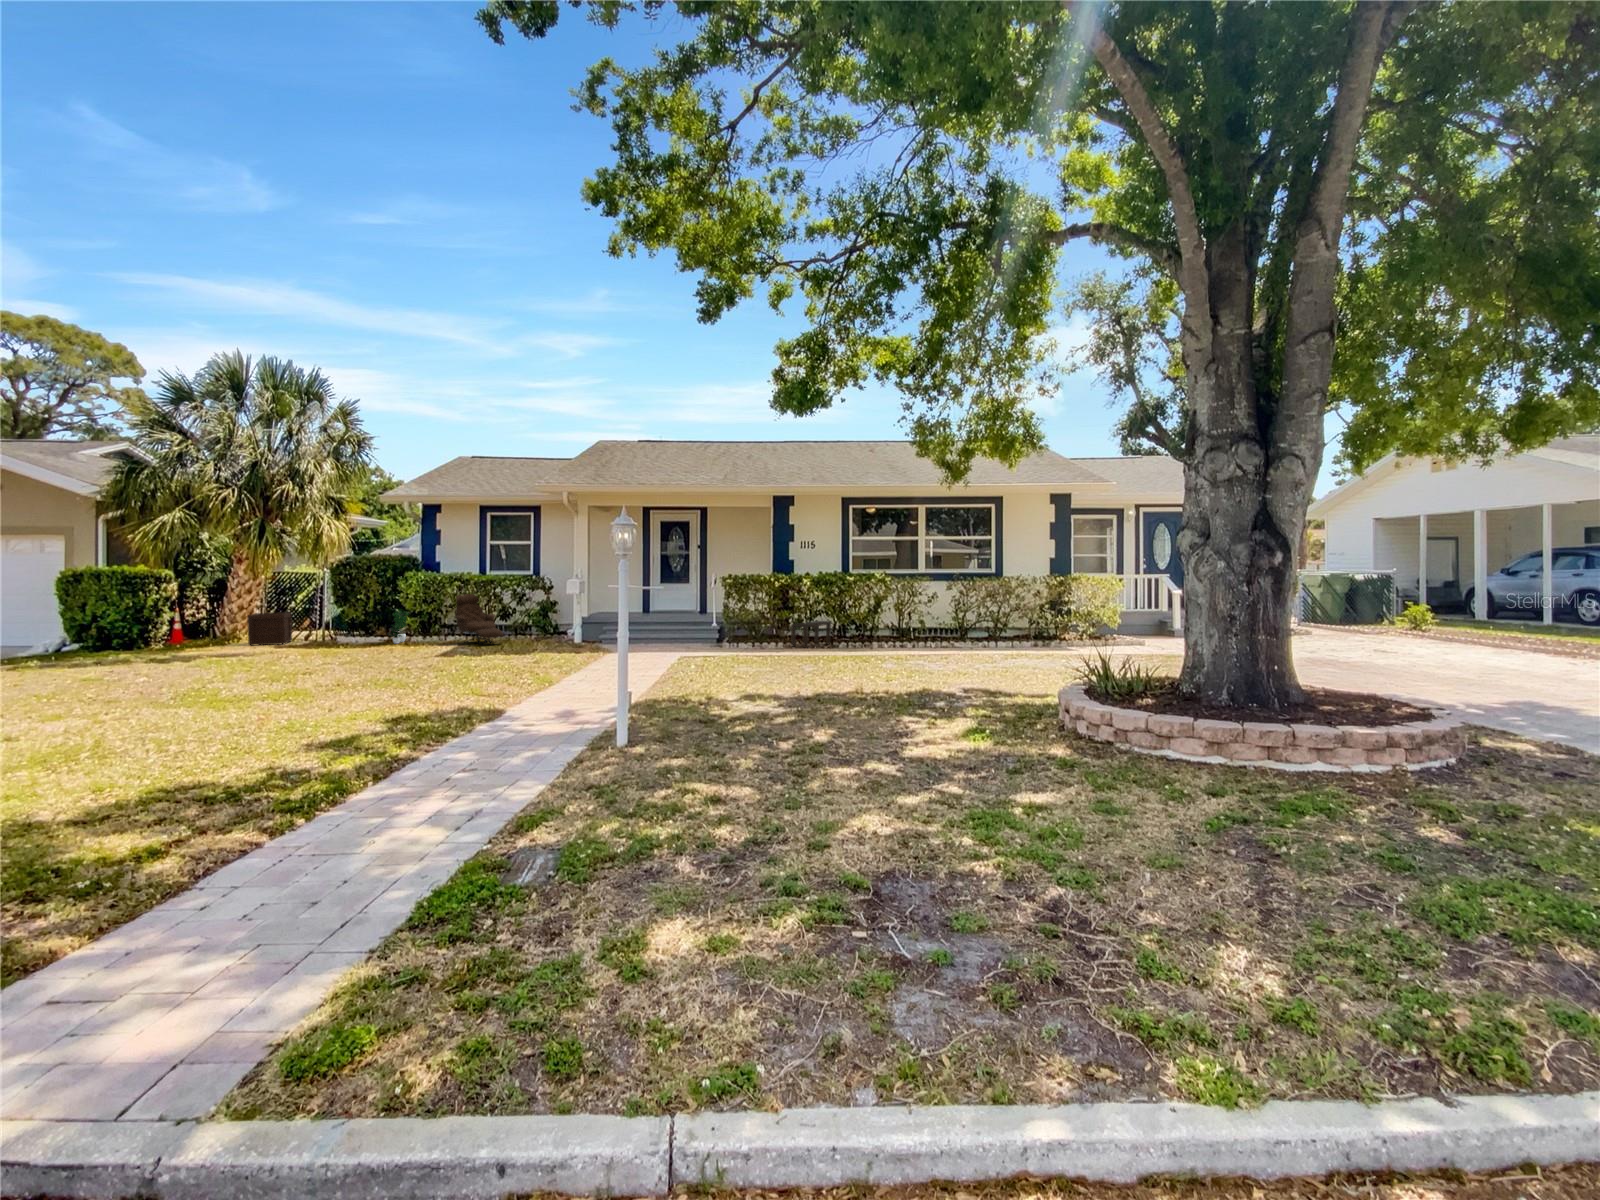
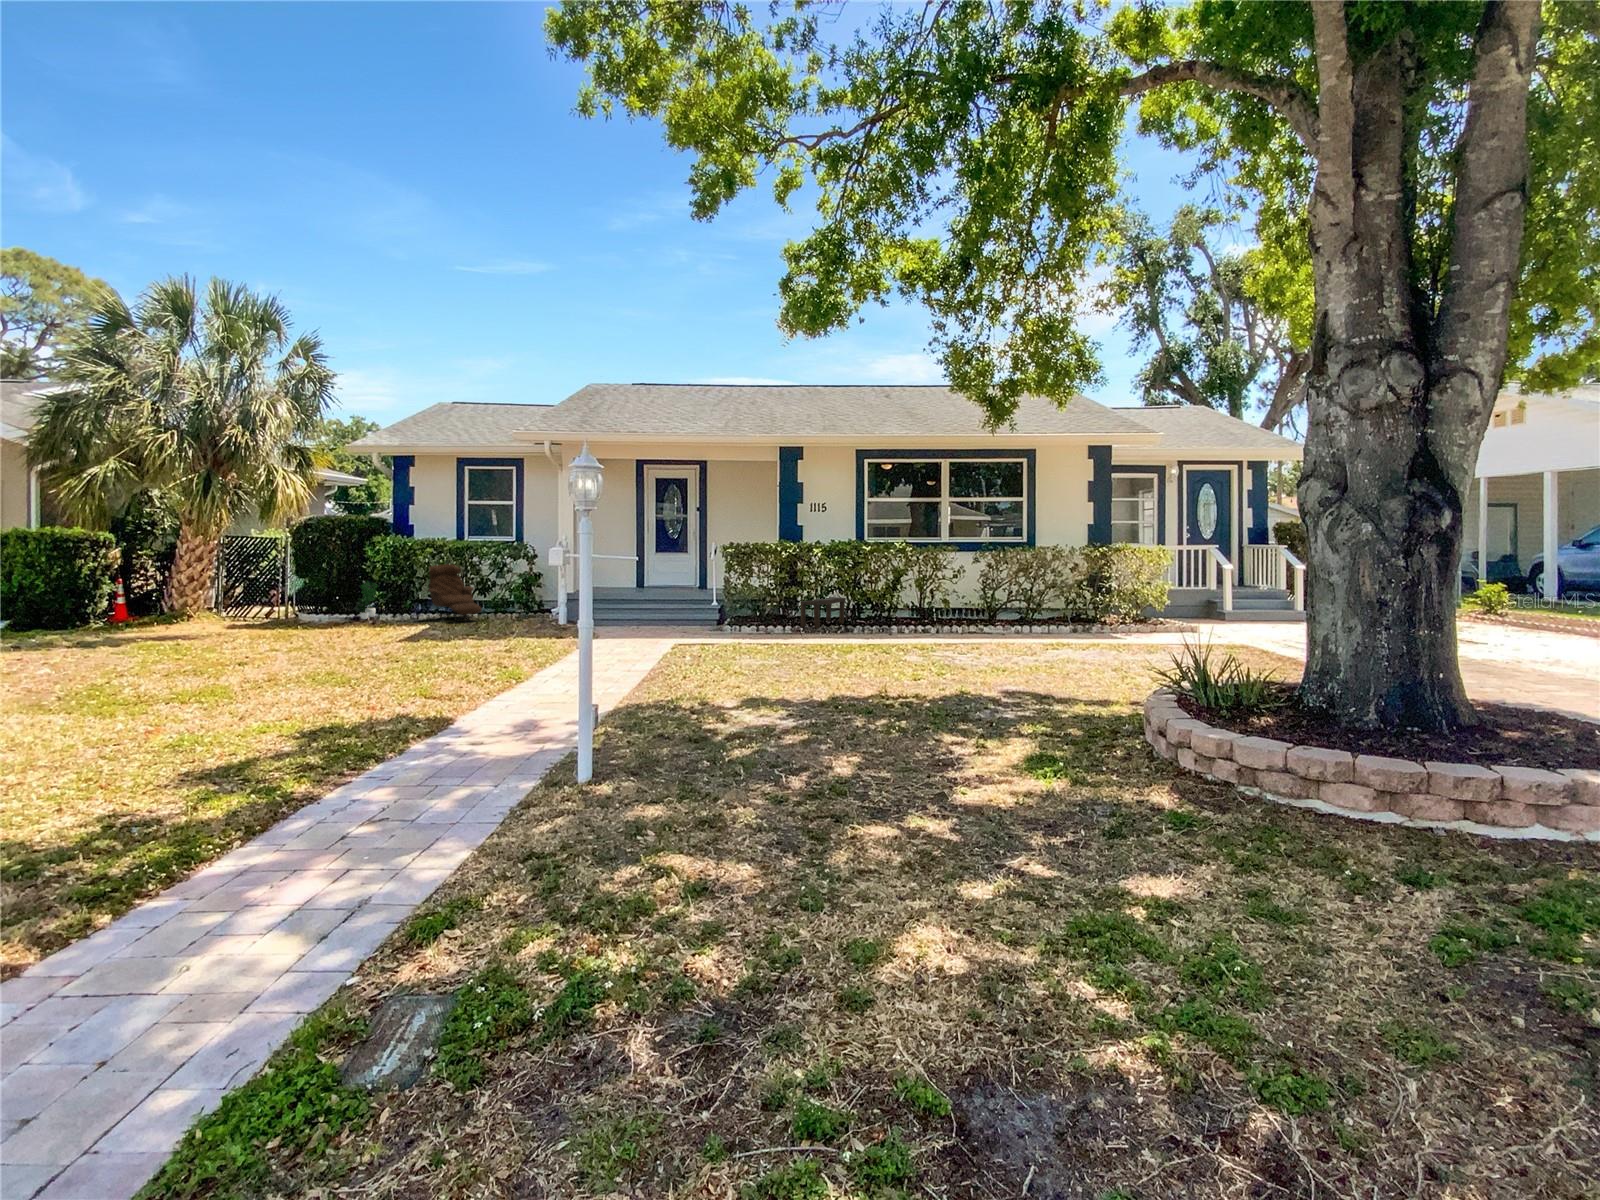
wooden crate: present [247,612,292,646] -> none [198,583,252,621]

